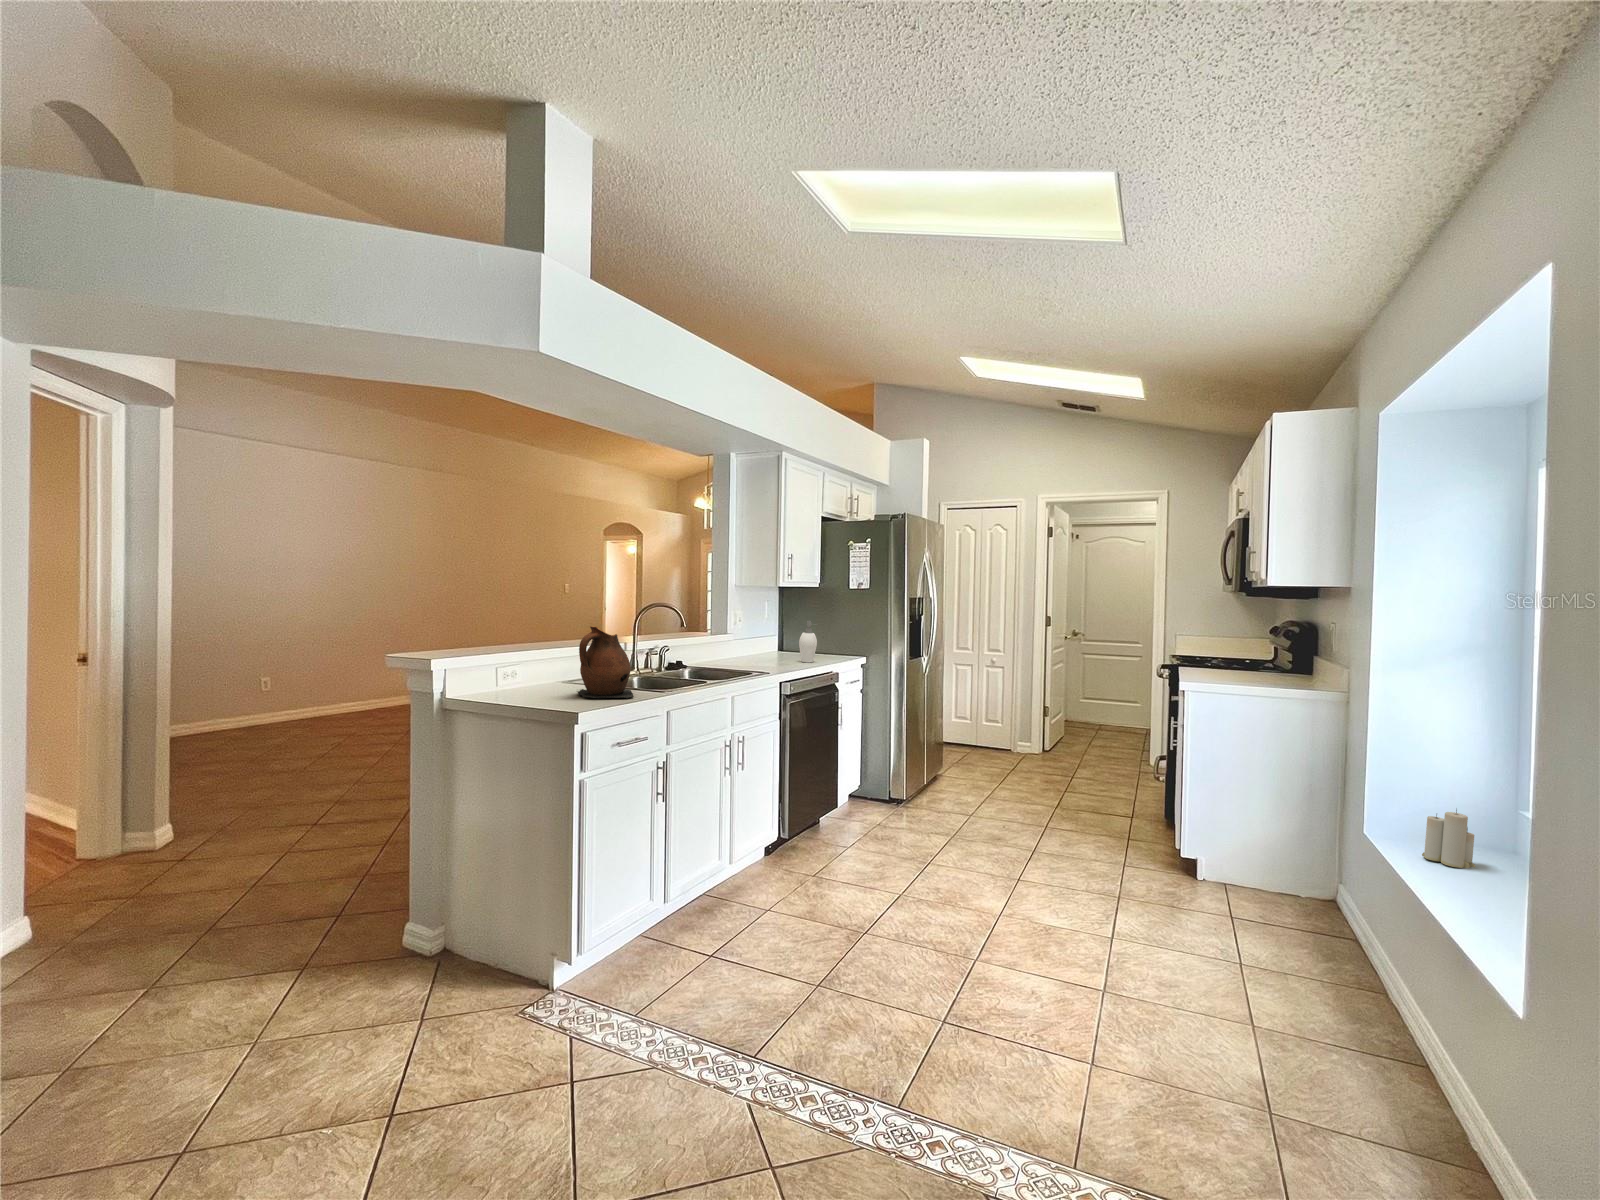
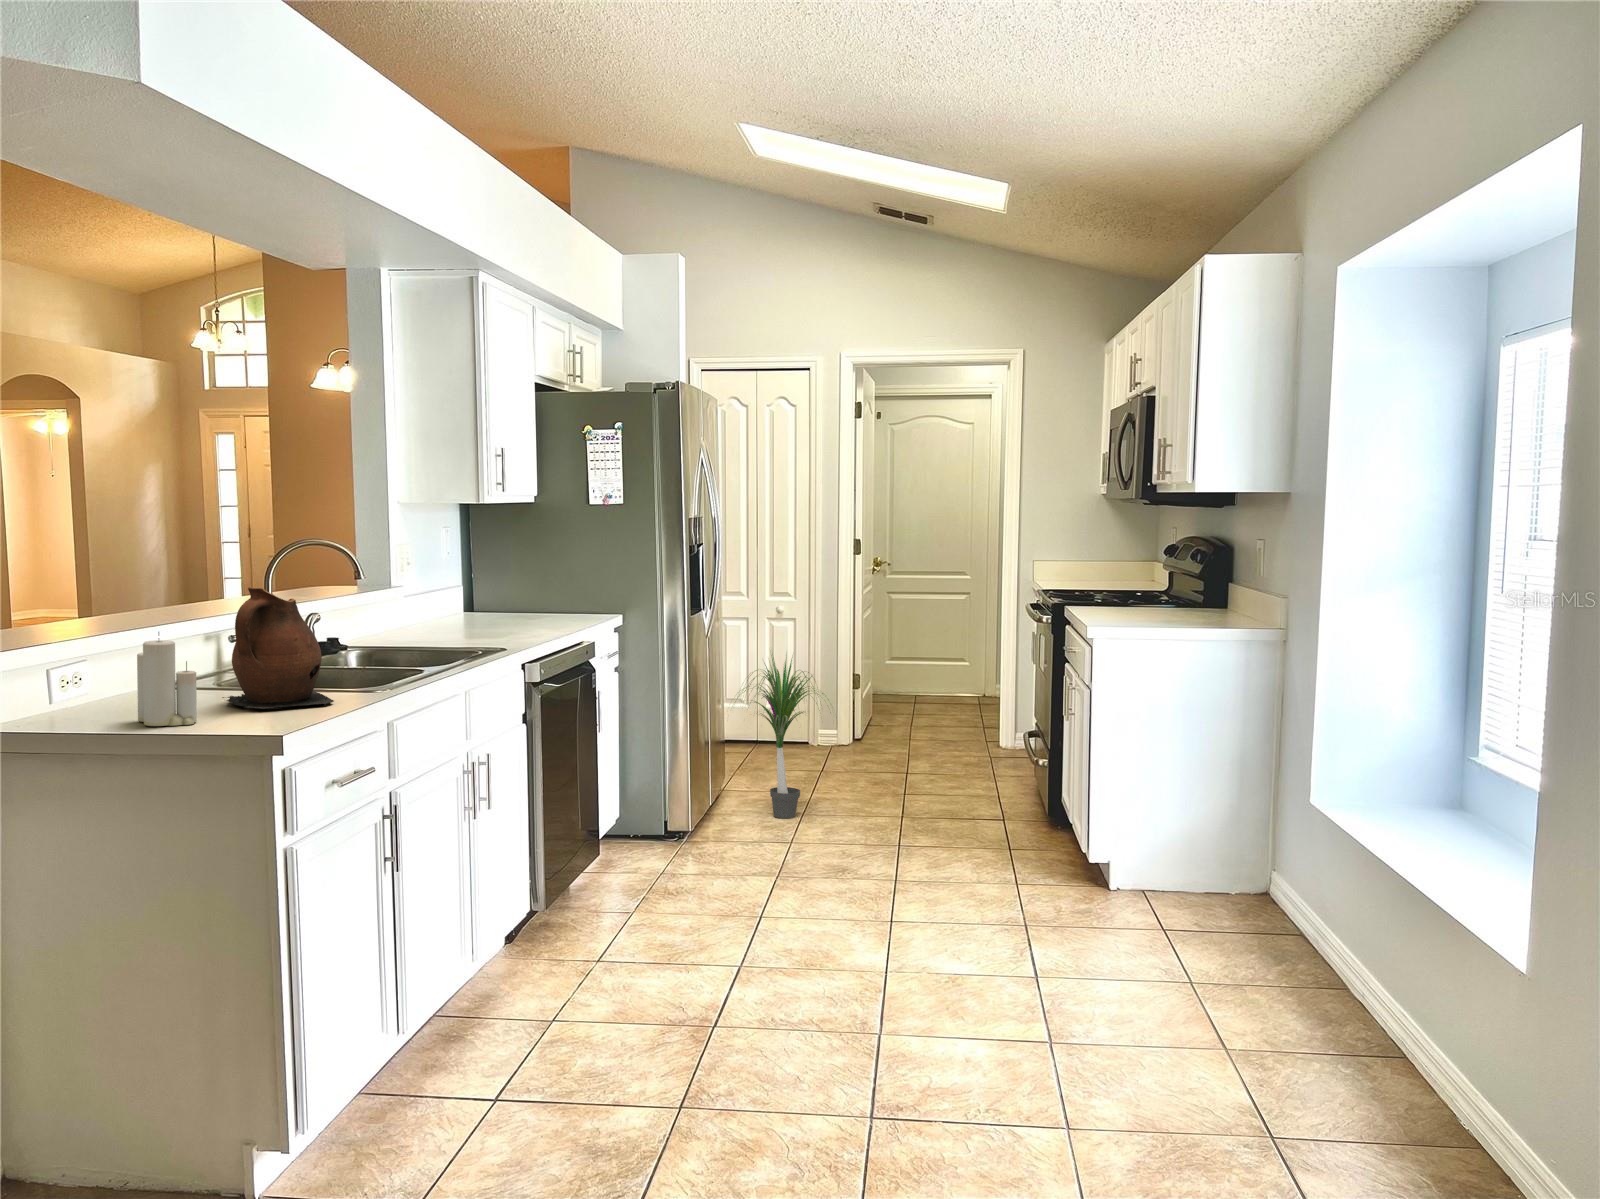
soap dispenser: present [799,621,817,663] -> none [526,561,560,628]
potted plant: none [935,682,1012,800] -> present [735,655,831,819]
candle: present [1422,810,1475,868] -> present [137,632,197,726]

